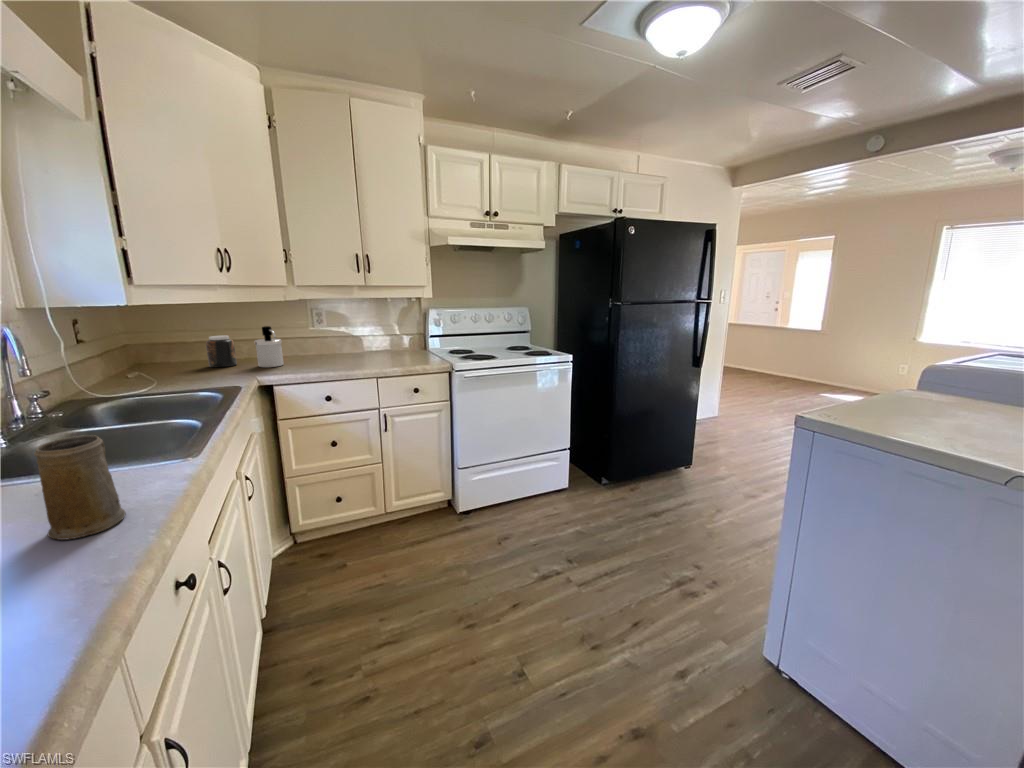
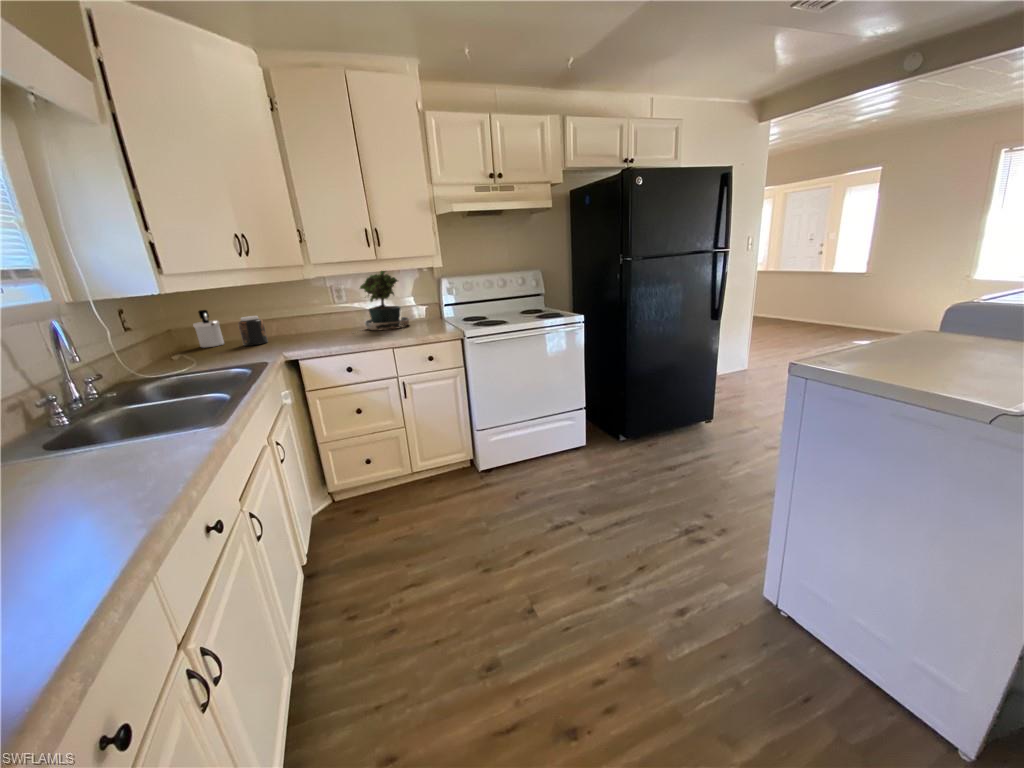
potted plant: none [329,296,393,360] -> present [360,271,409,330]
soap dispenser: present [254,326,283,367] -> present [193,310,224,347]
mug: present [34,435,126,540] -> none [68,411,152,498]

